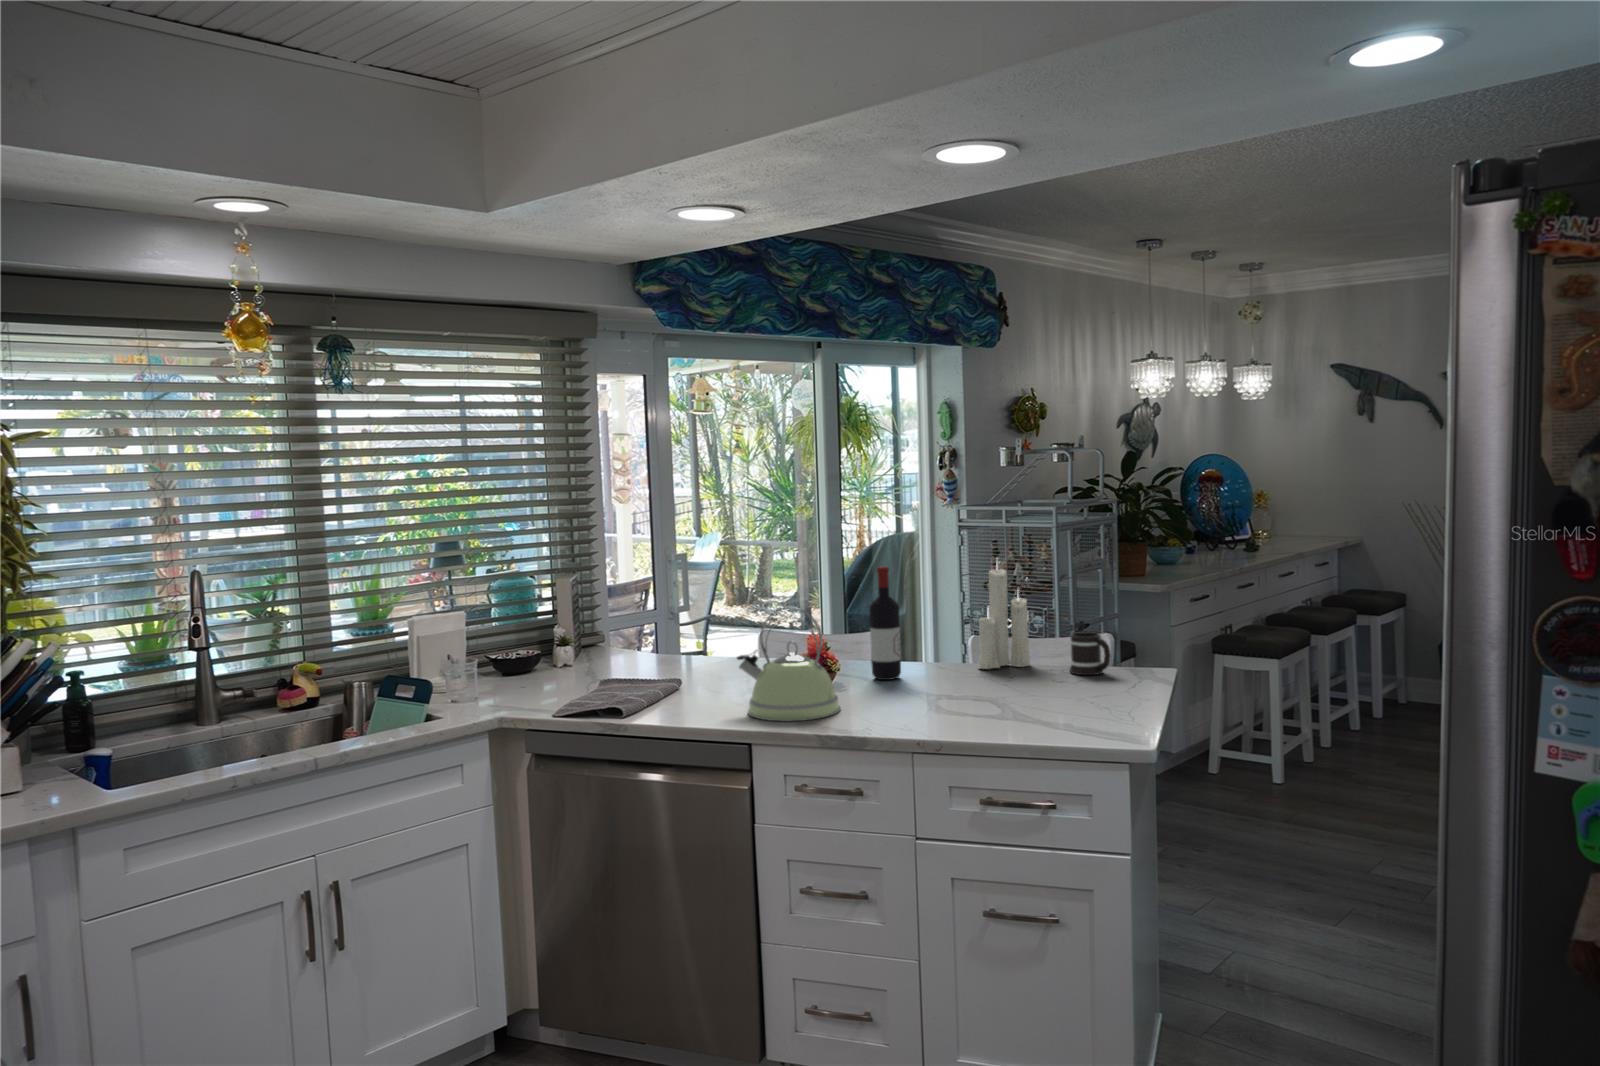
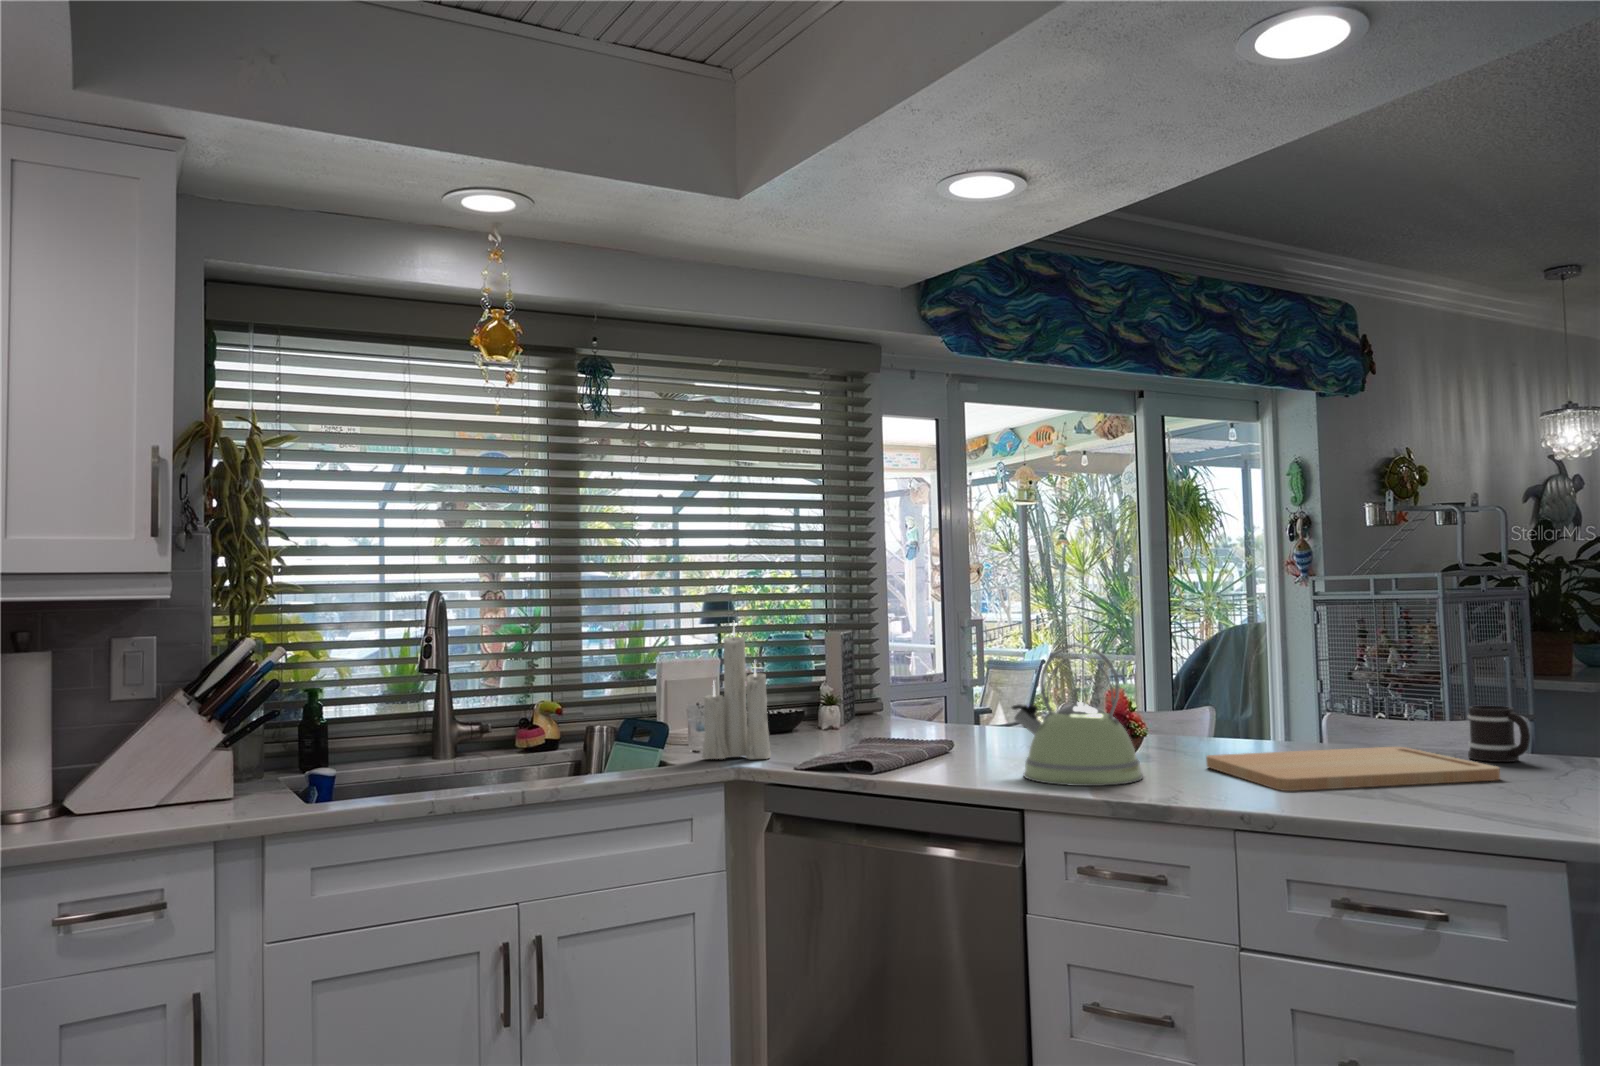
wine bottle: present [869,566,901,680] -> none [1186,612,1229,755]
candle: present [978,566,1030,669] -> present [702,625,771,759]
cutting board: none [886,667,1090,715] -> present [1206,747,1500,791]

